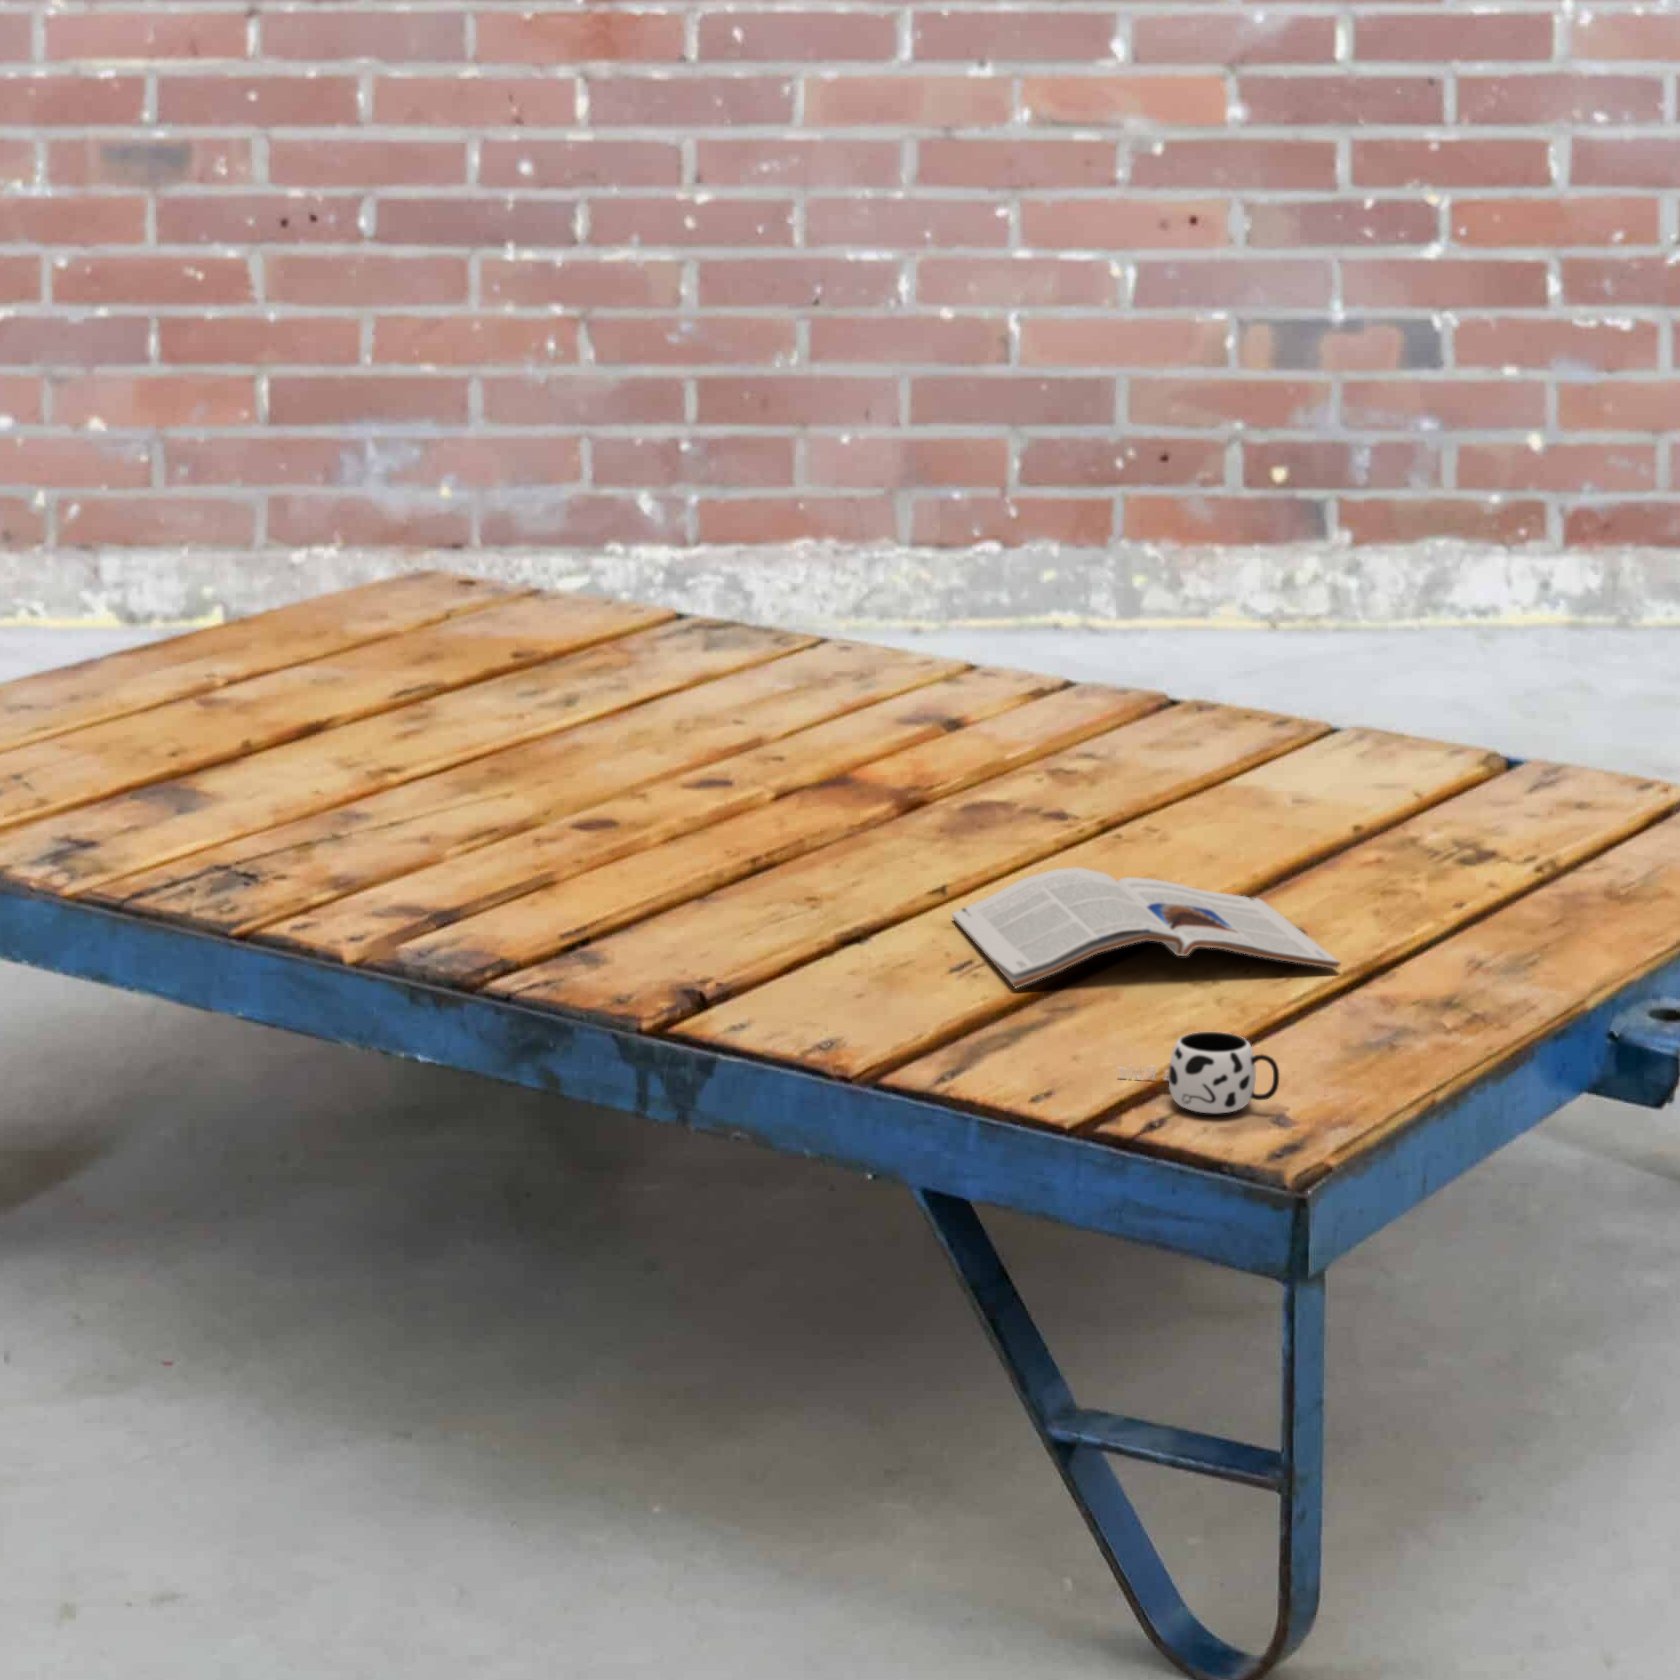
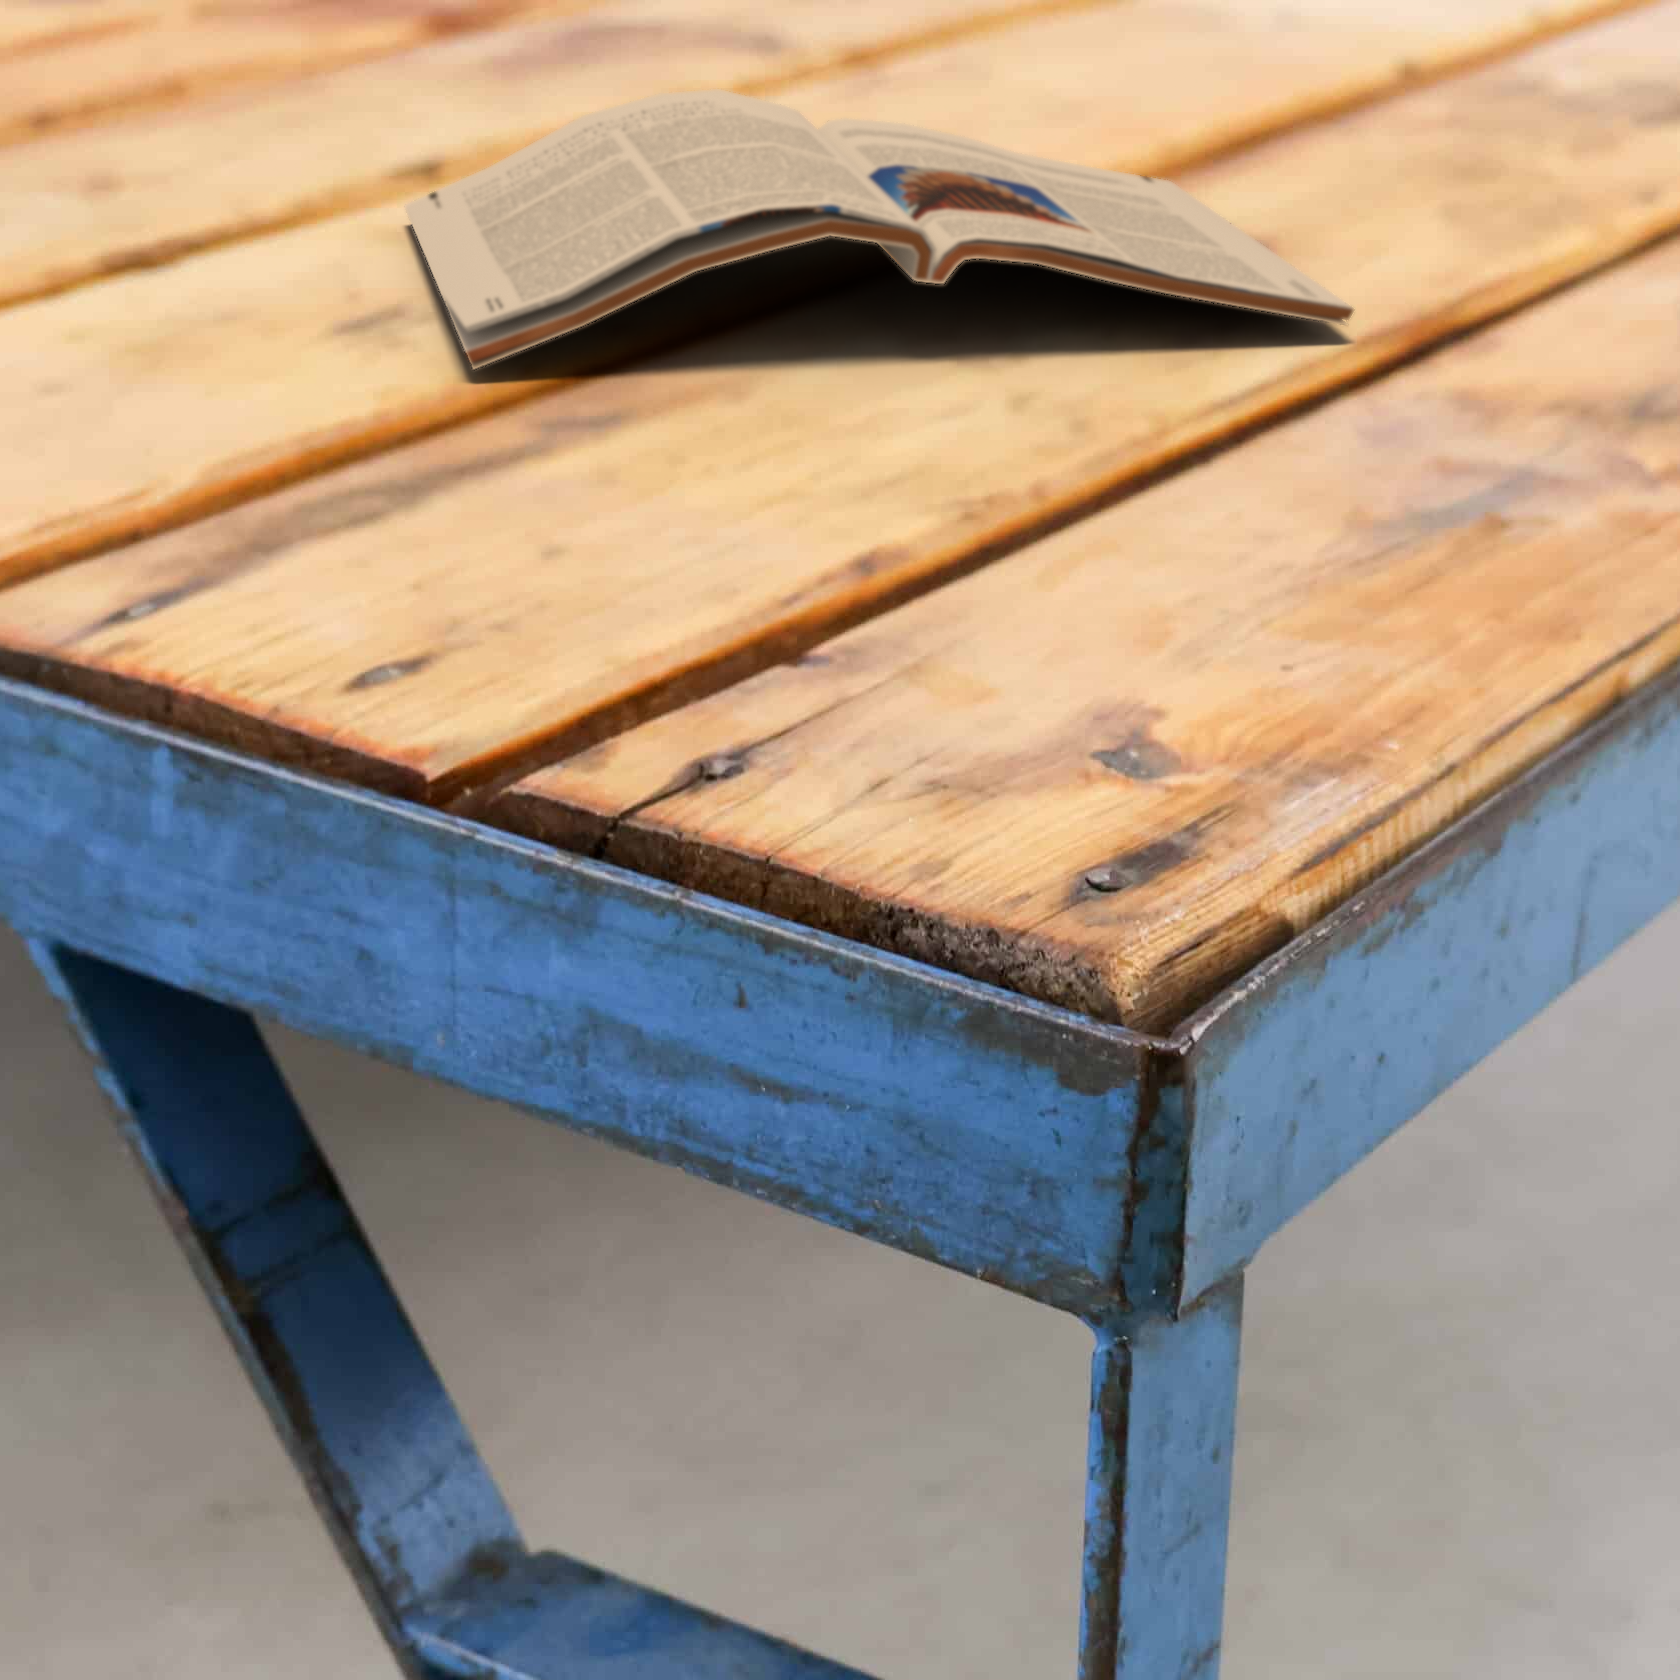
mug: present [1119,1032,1279,1113] -> none [656,463,1130,728]

